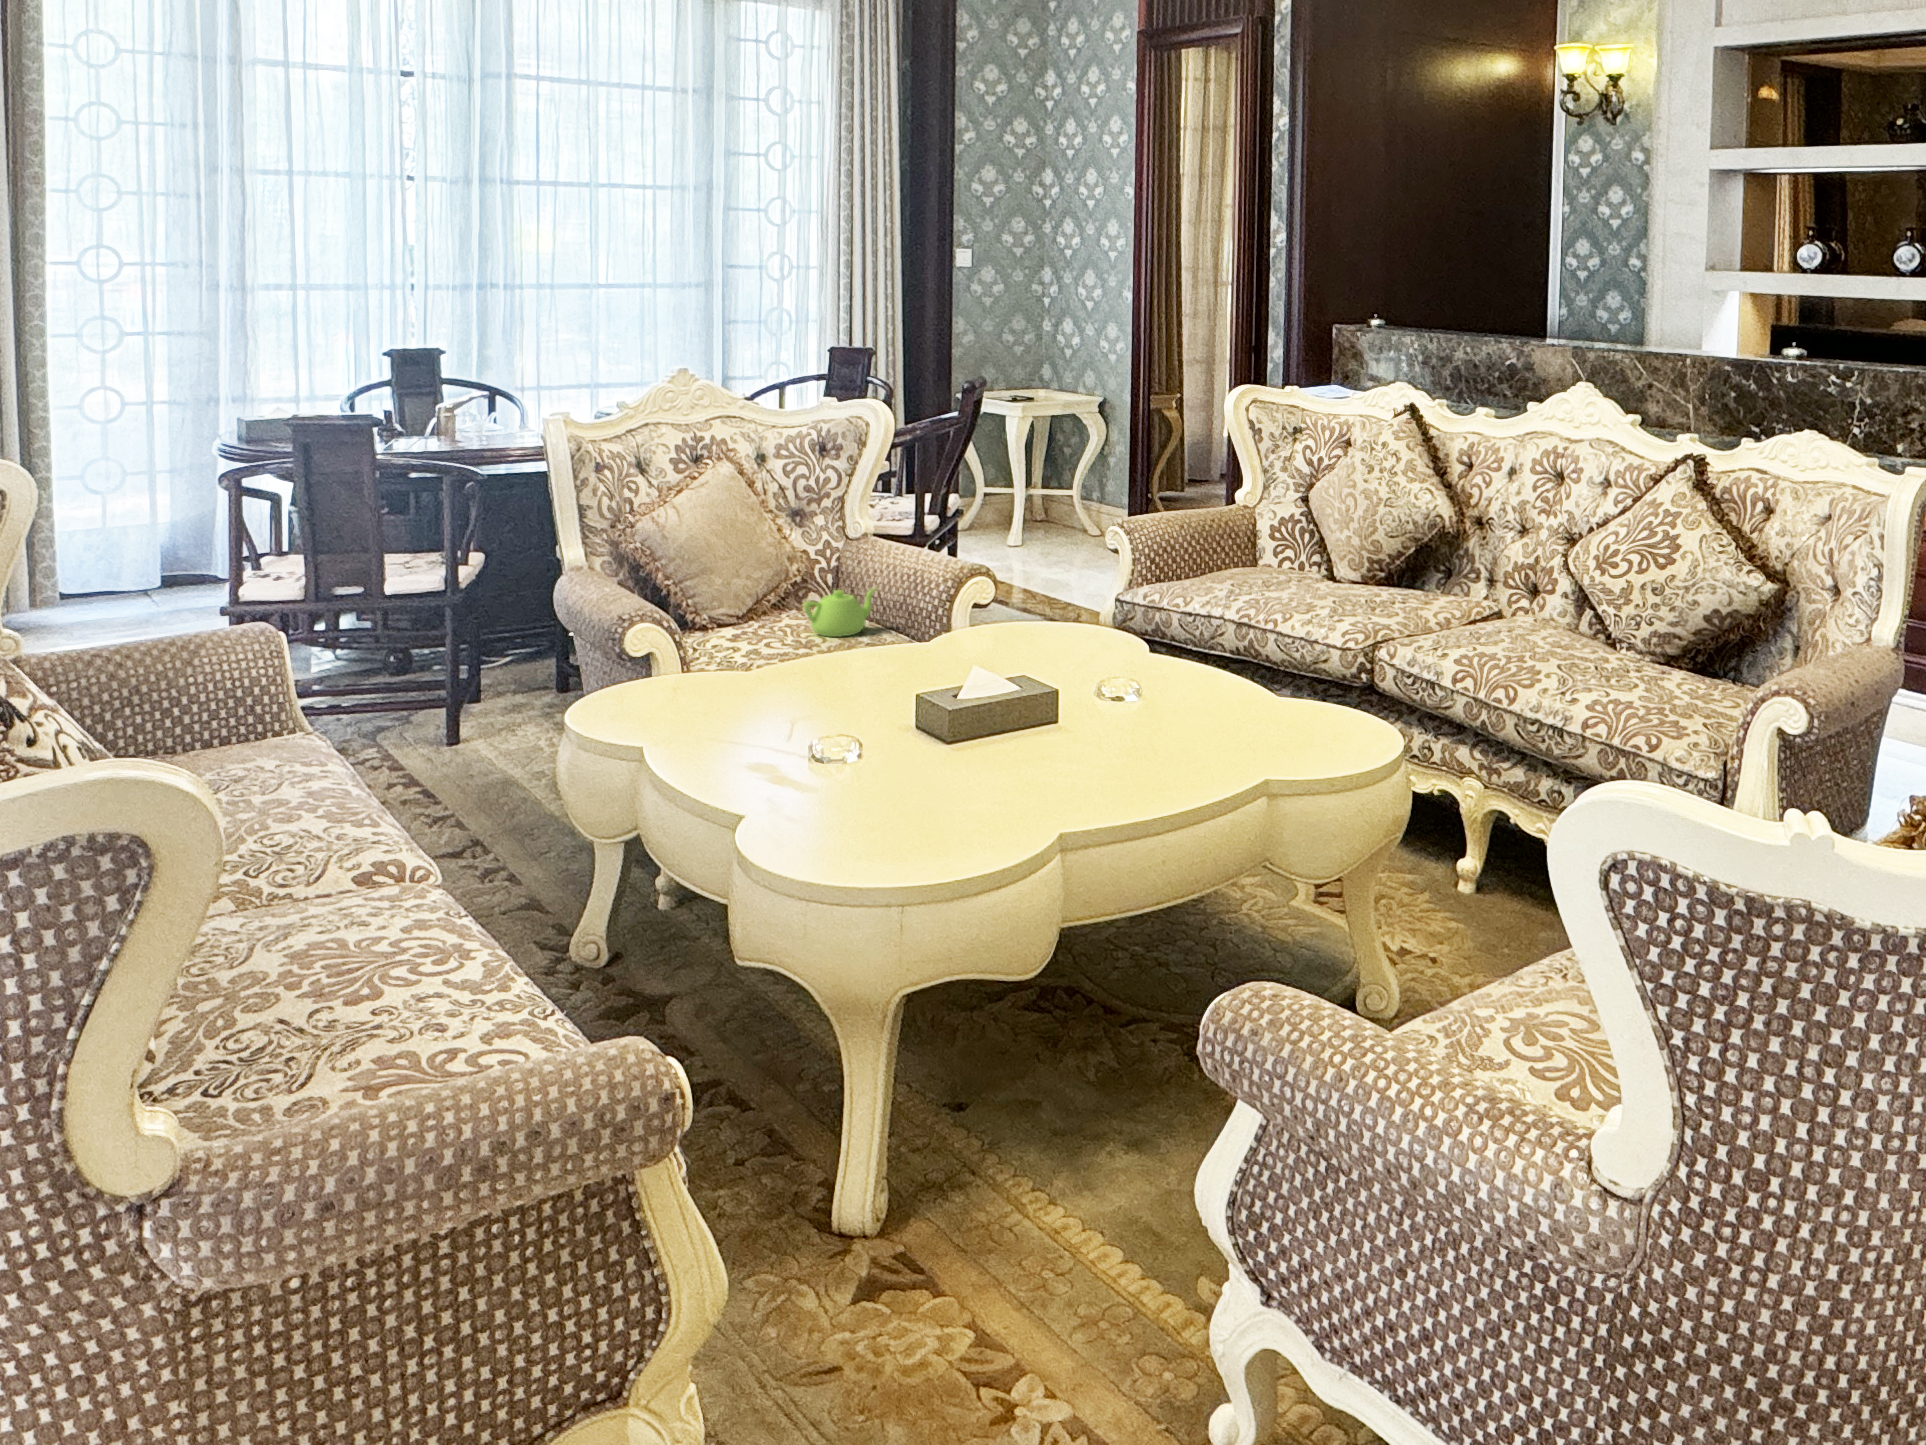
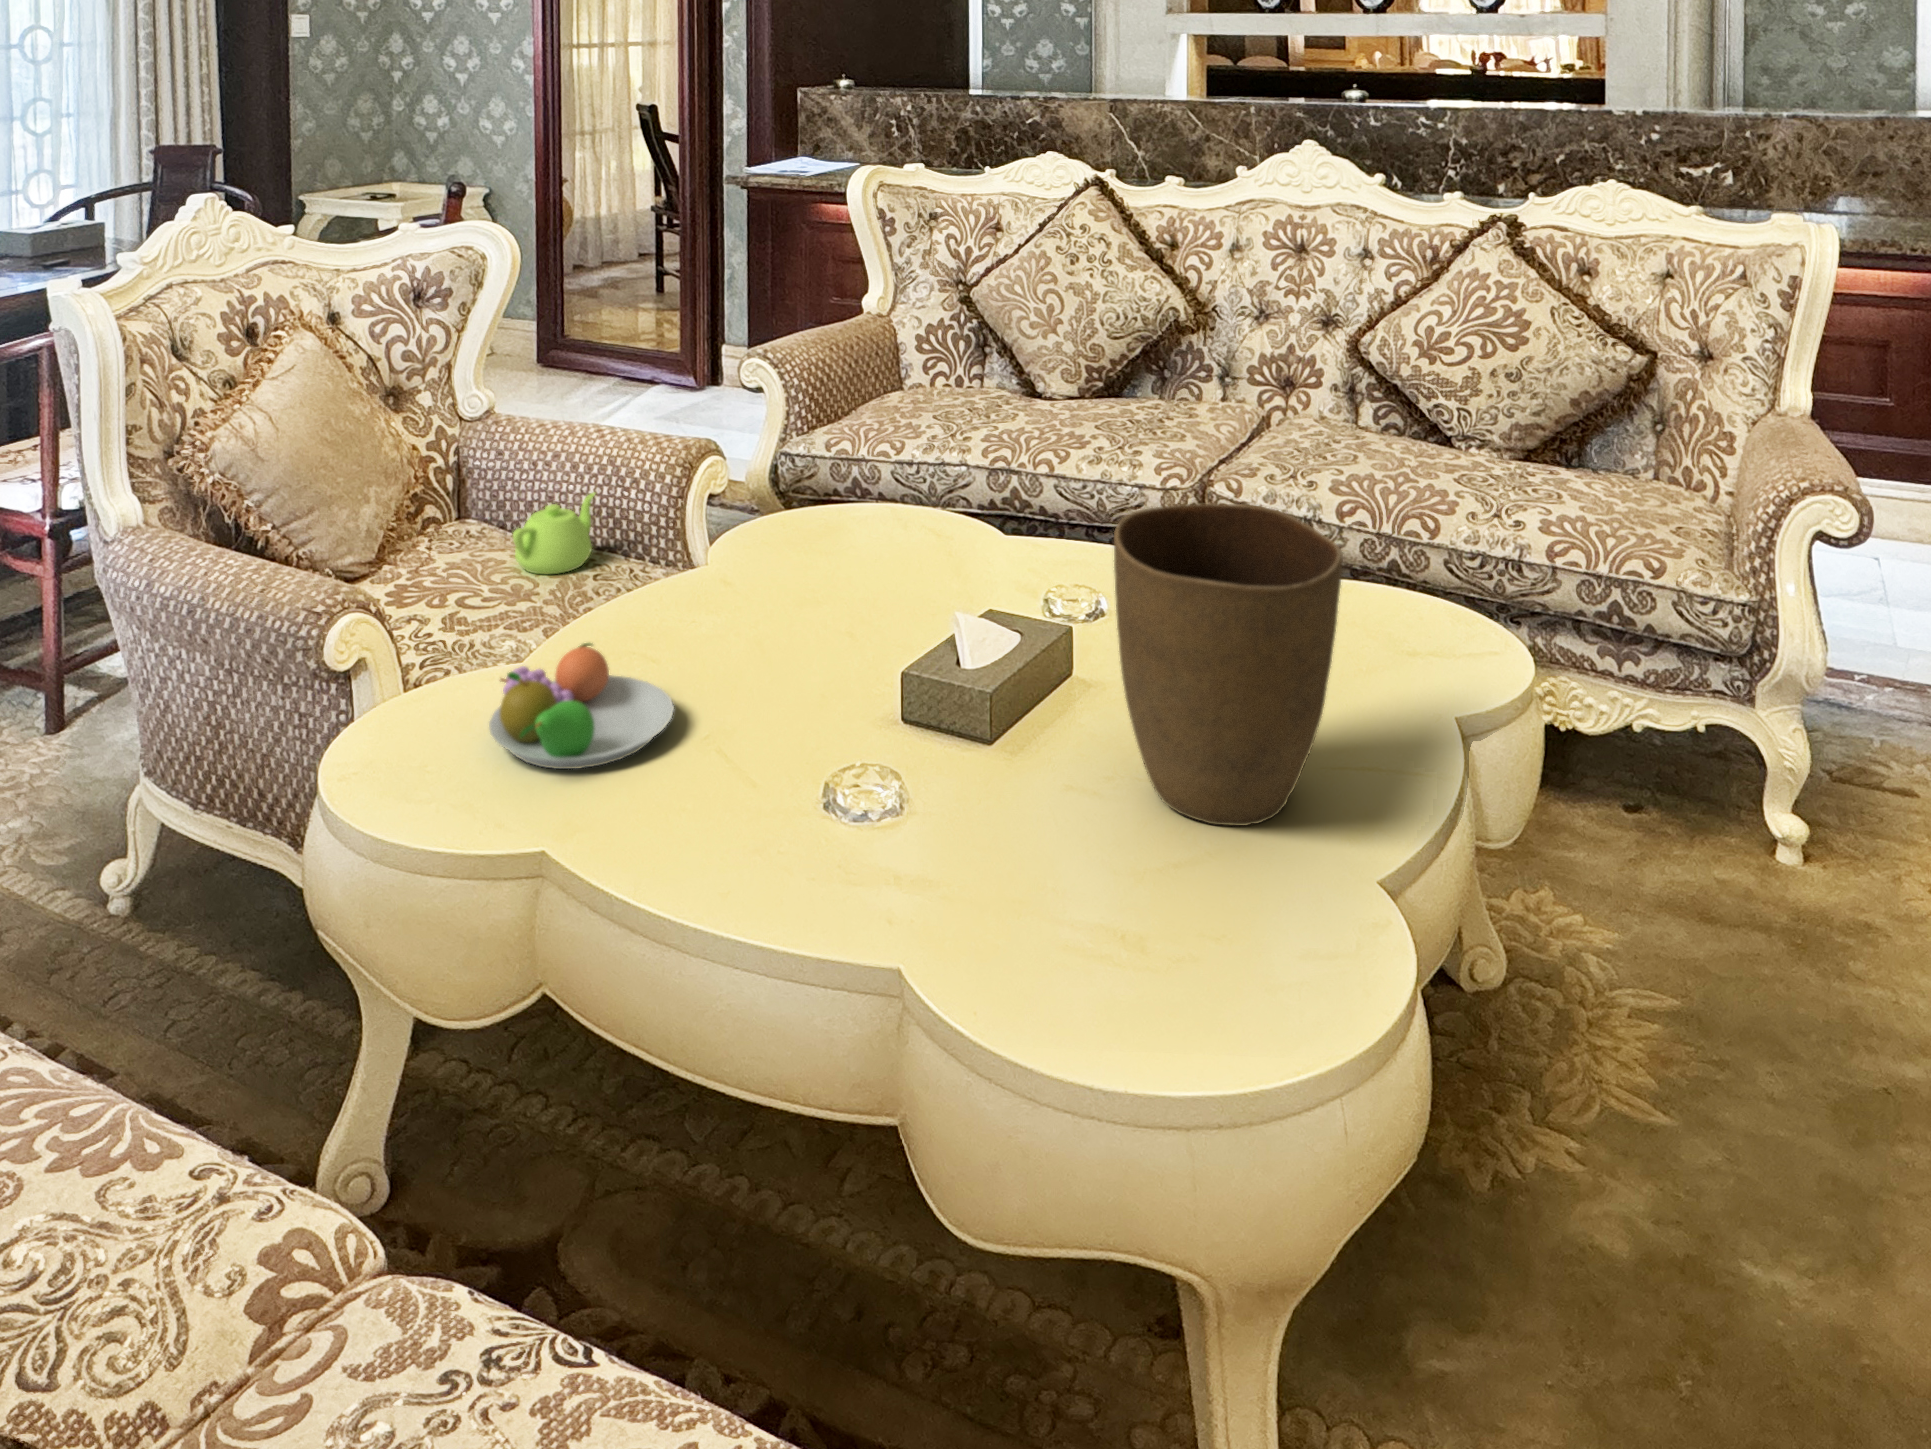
vase: none [960,583,1113,789] -> present [1114,503,1343,826]
fruit bowl: none [660,652,787,716] -> present [489,643,674,769]

